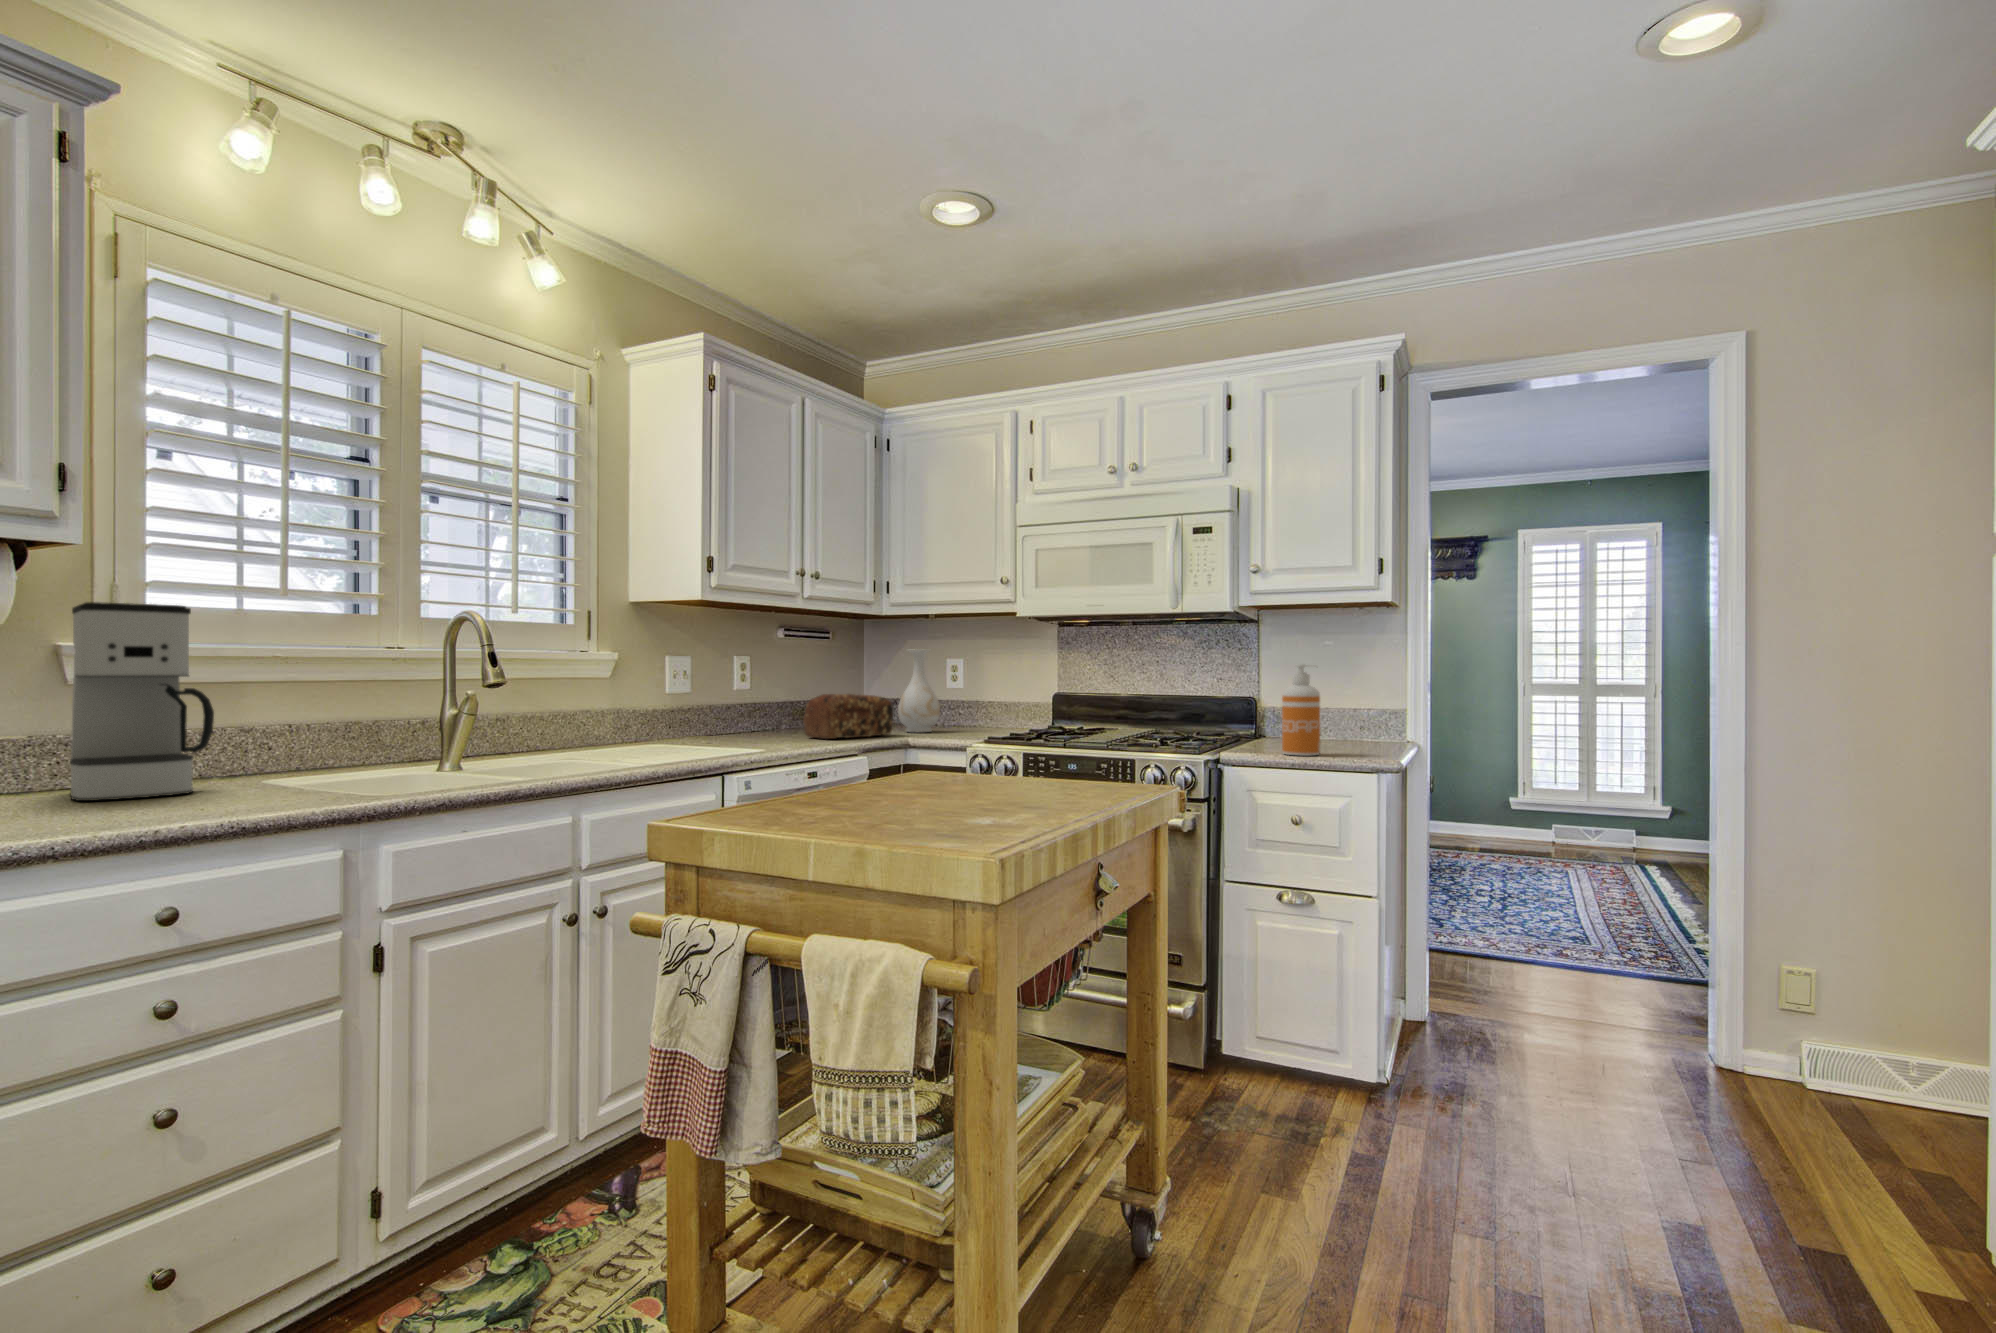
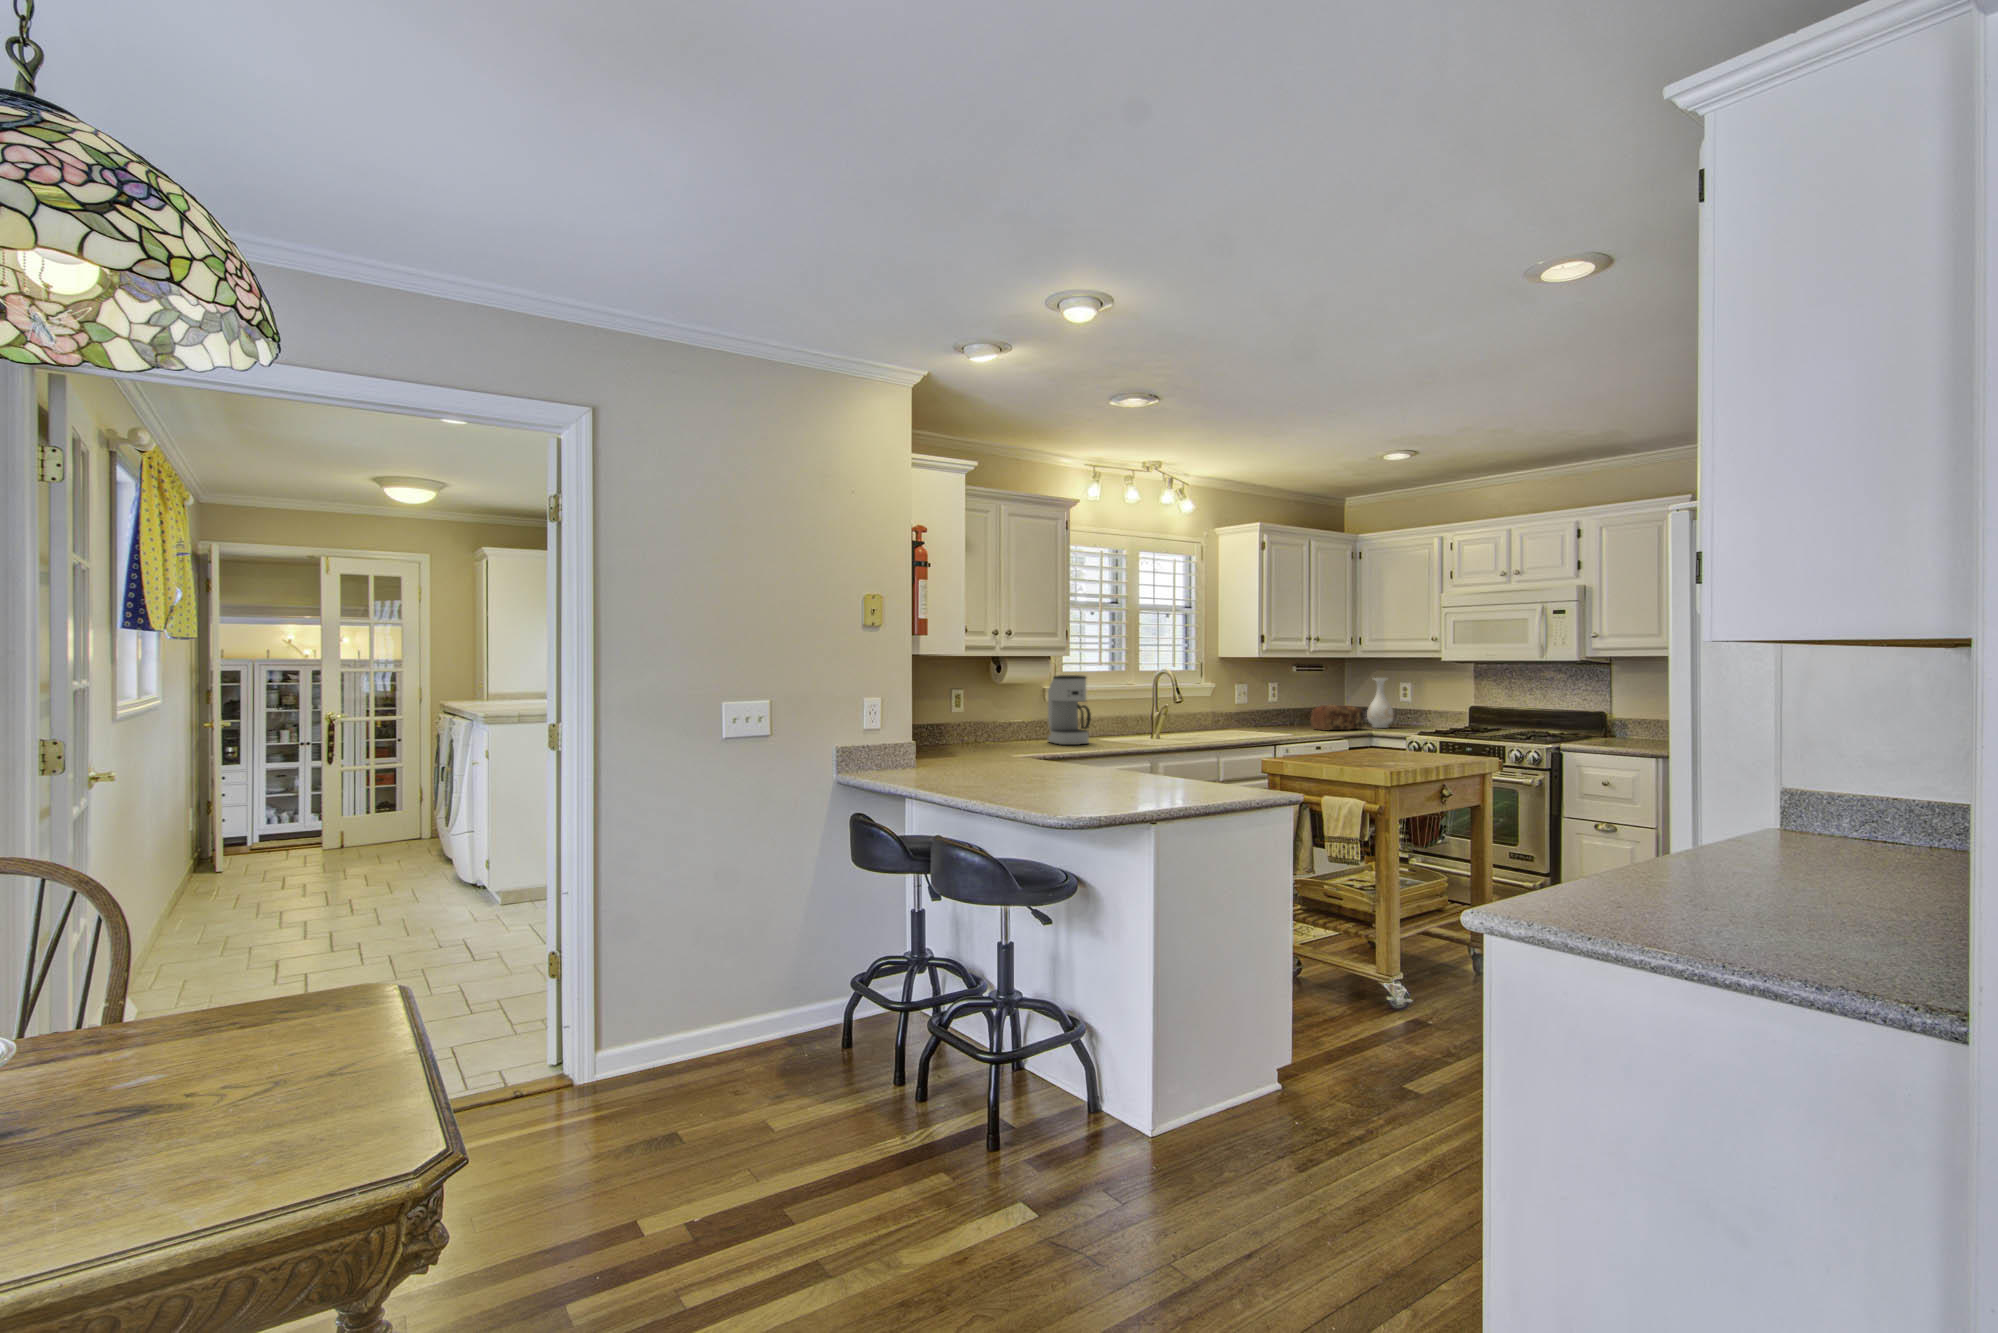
soap dispenser: present [1282,664,1320,756] -> none [1597,696,1621,748]

